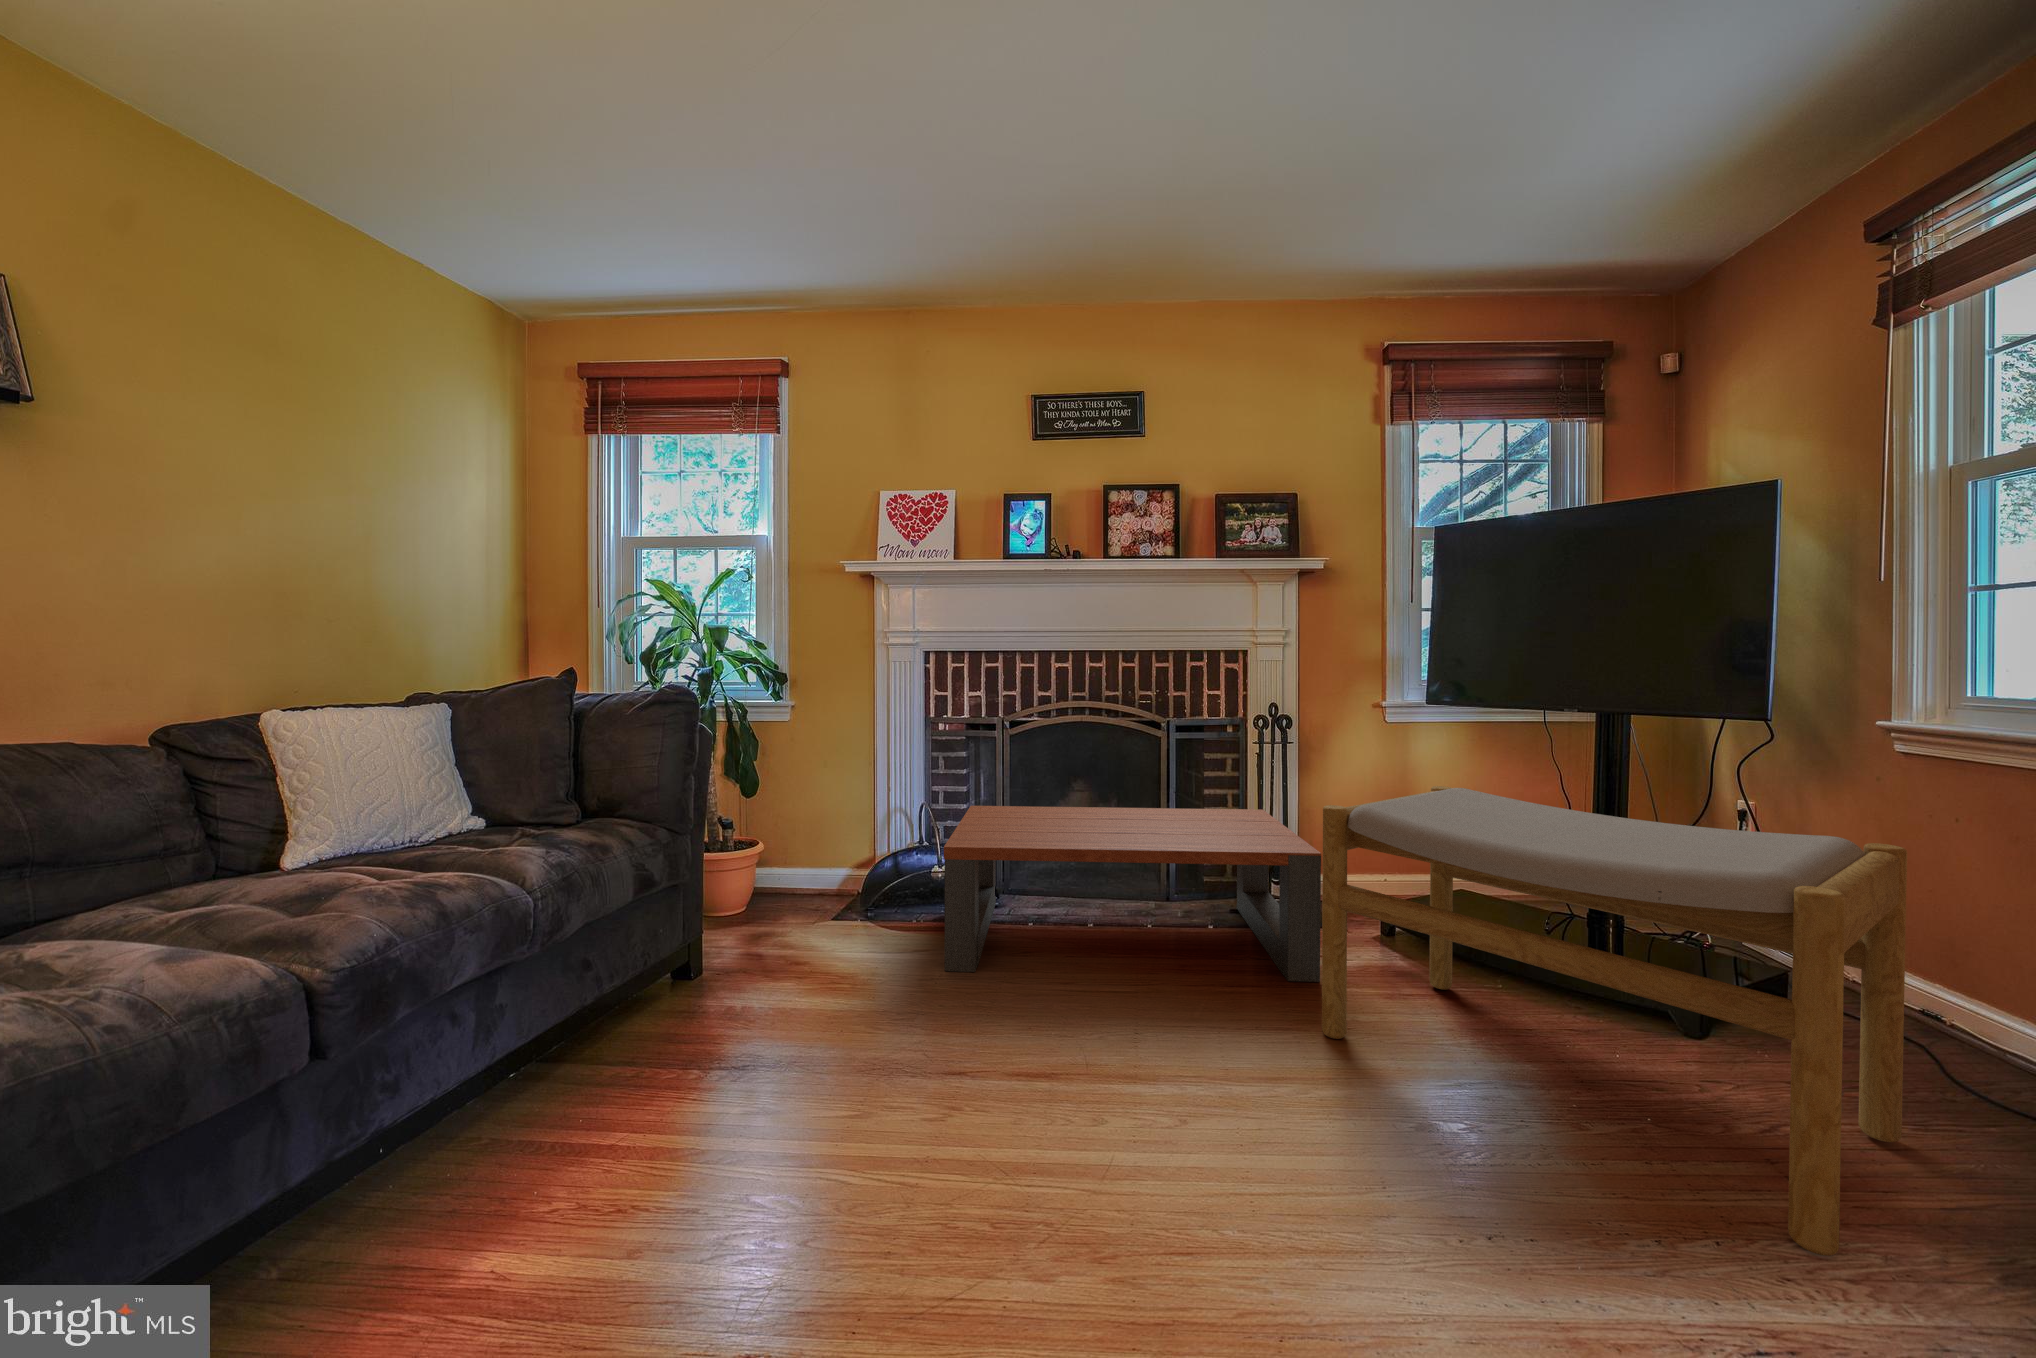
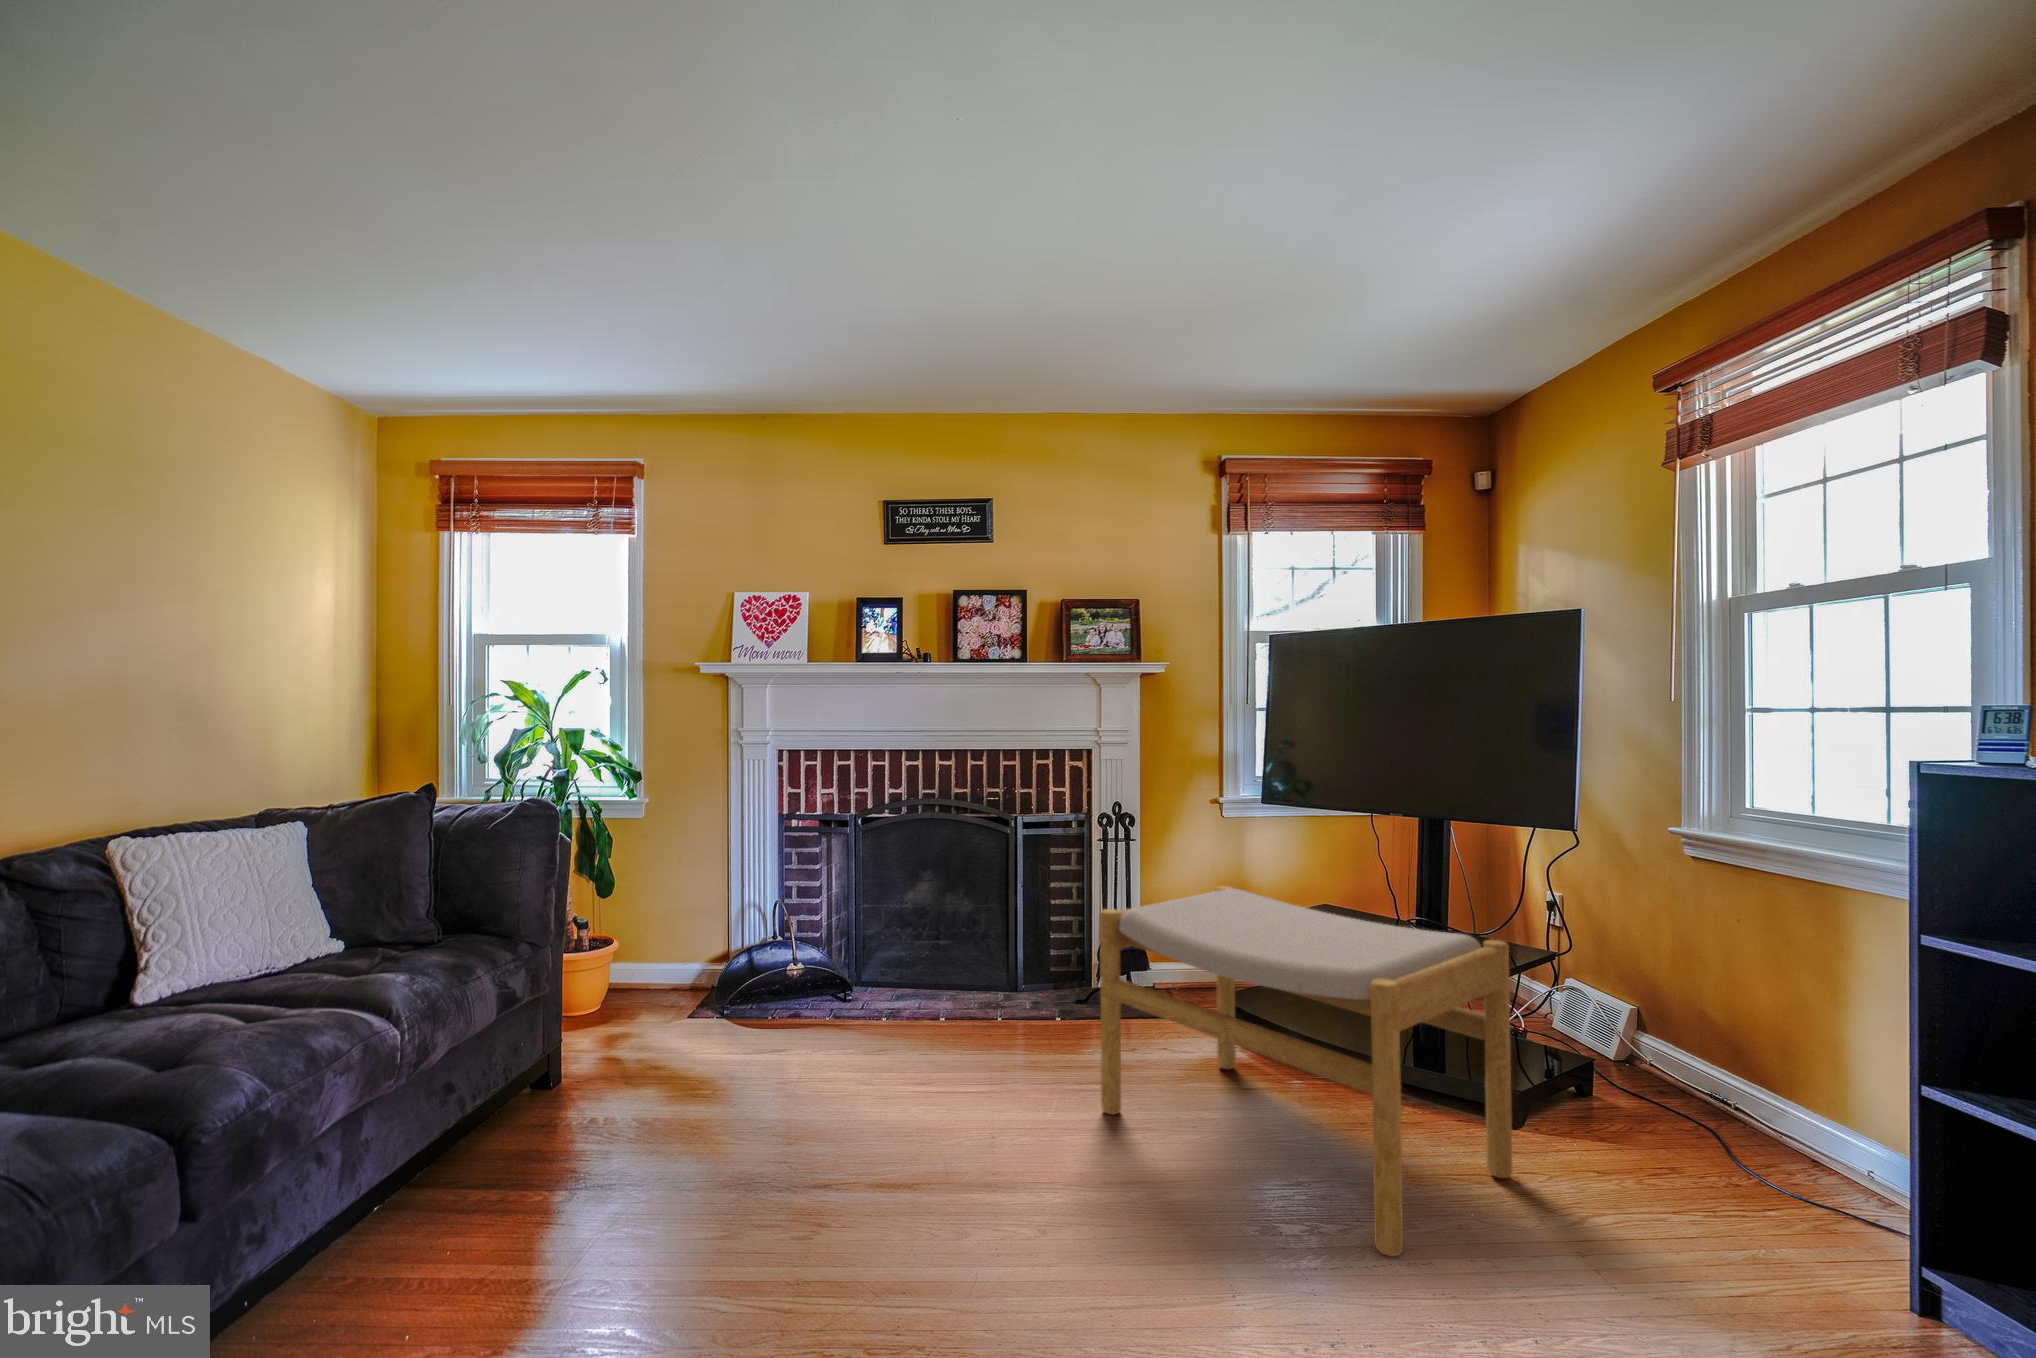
coffee table: present [944,806,1321,982] -> none [780,902,1122,1066]

